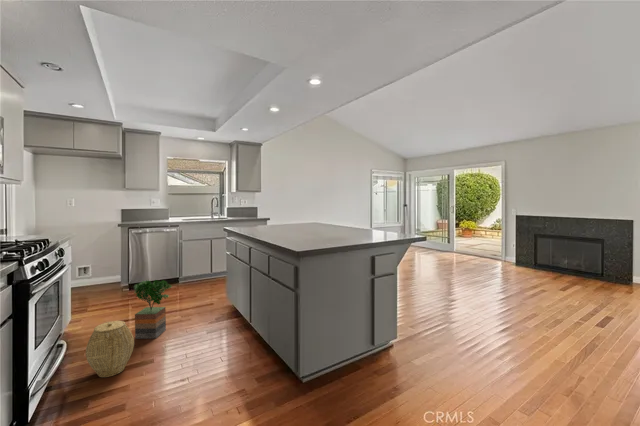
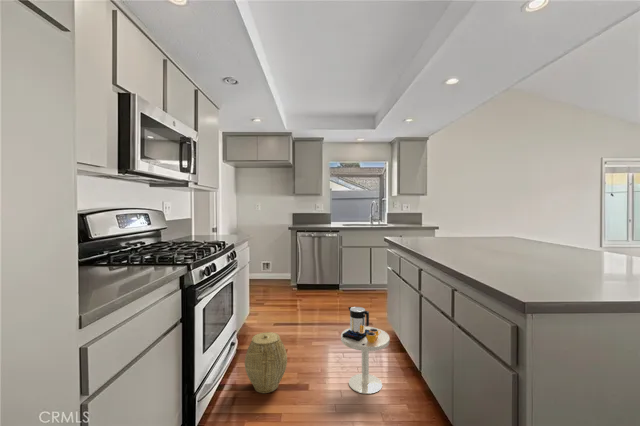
potted tree: present [135,280,172,339] -> none [291,289,328,355]
side table: none [188,286,229,354] -> present [341,307,390,394]

